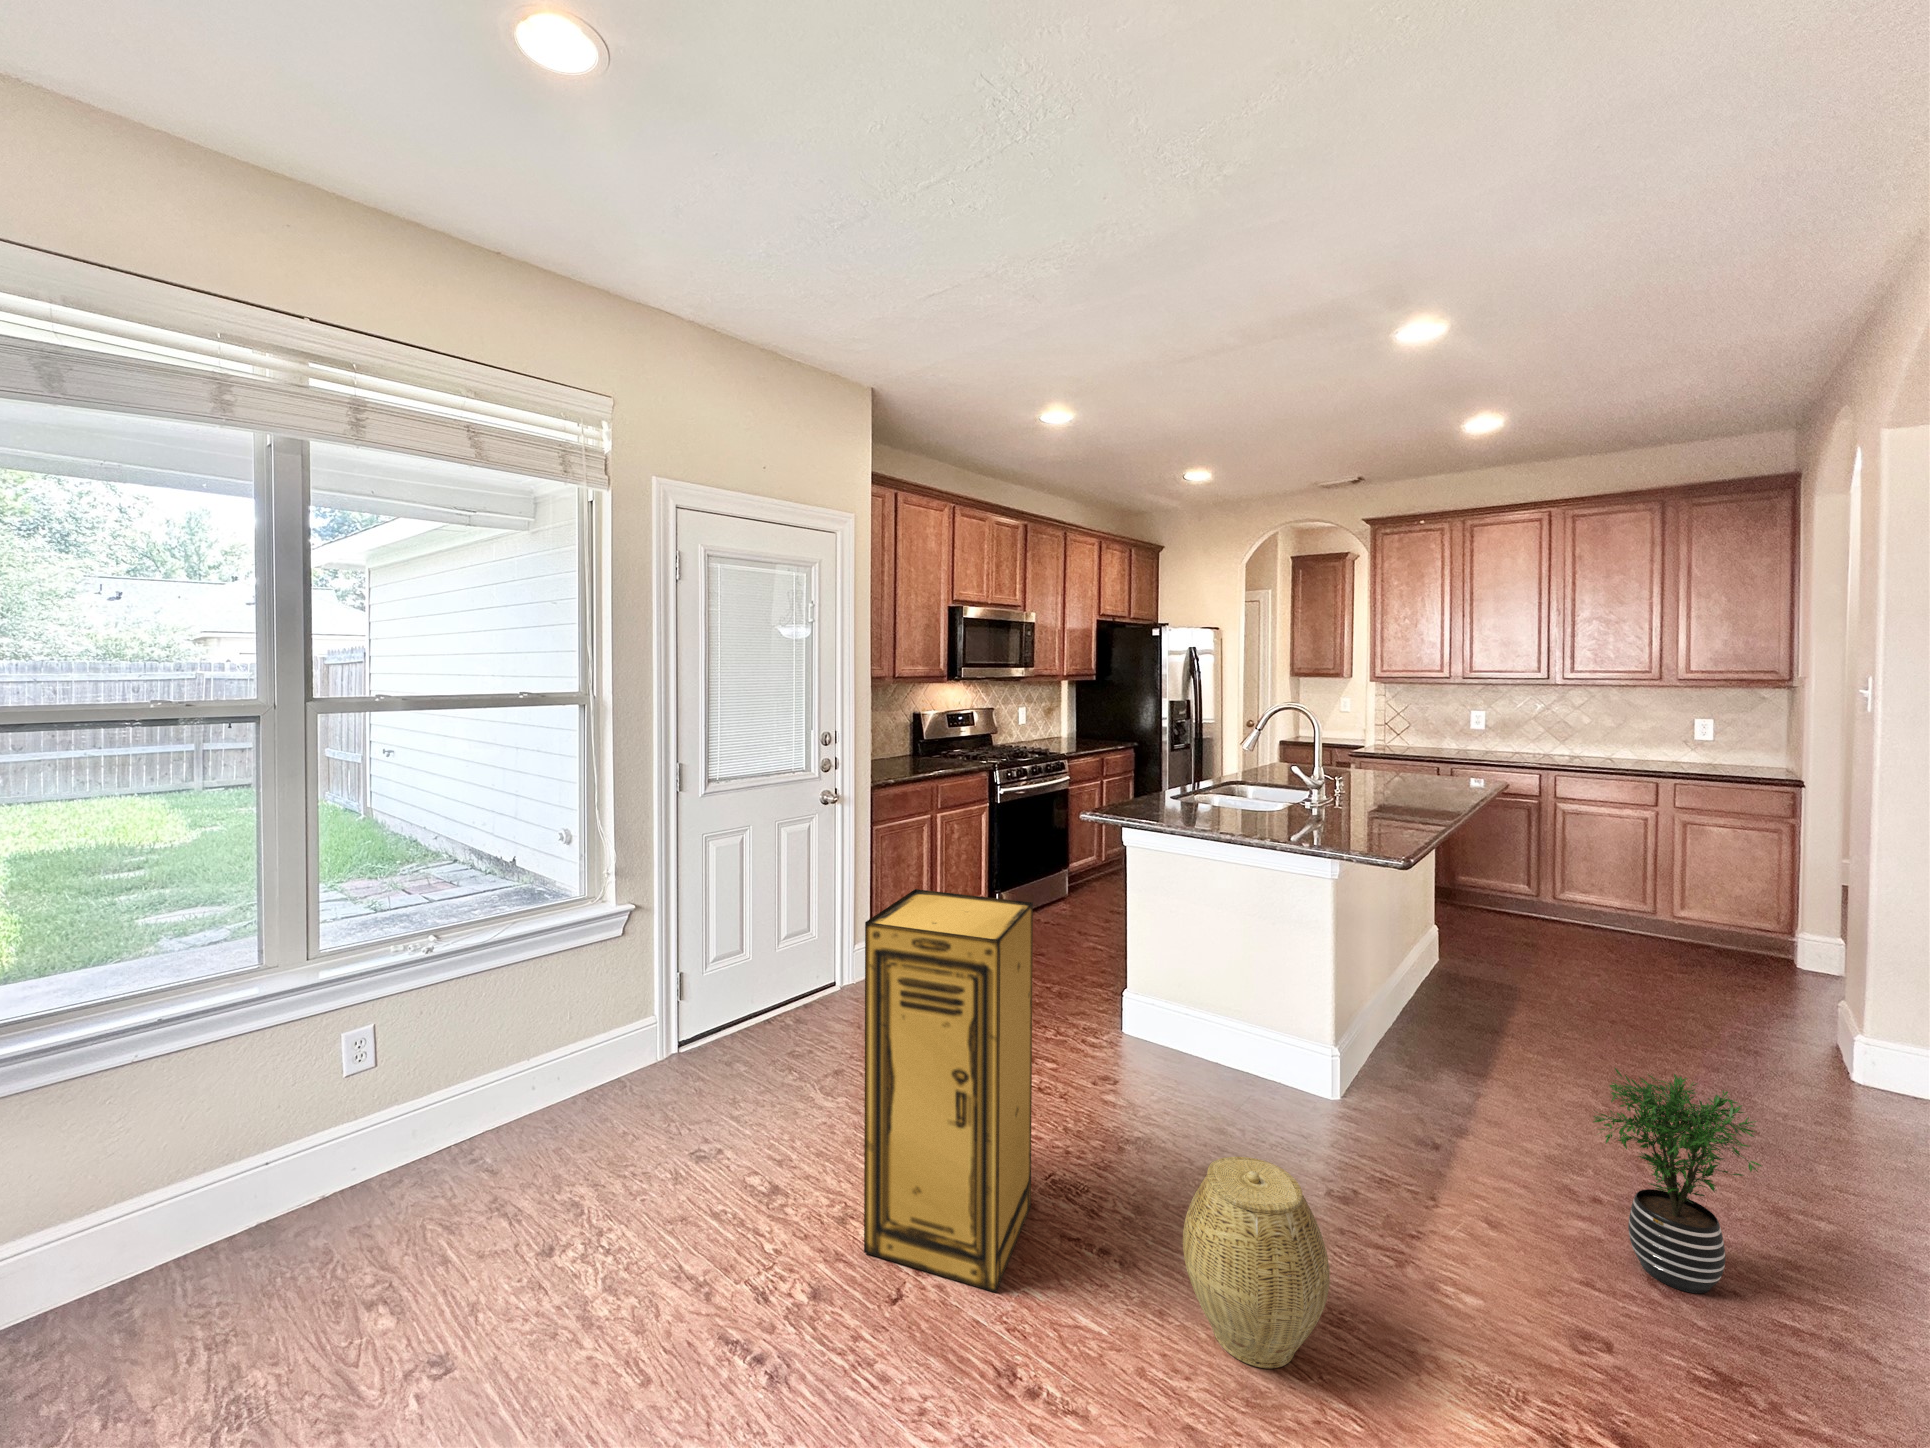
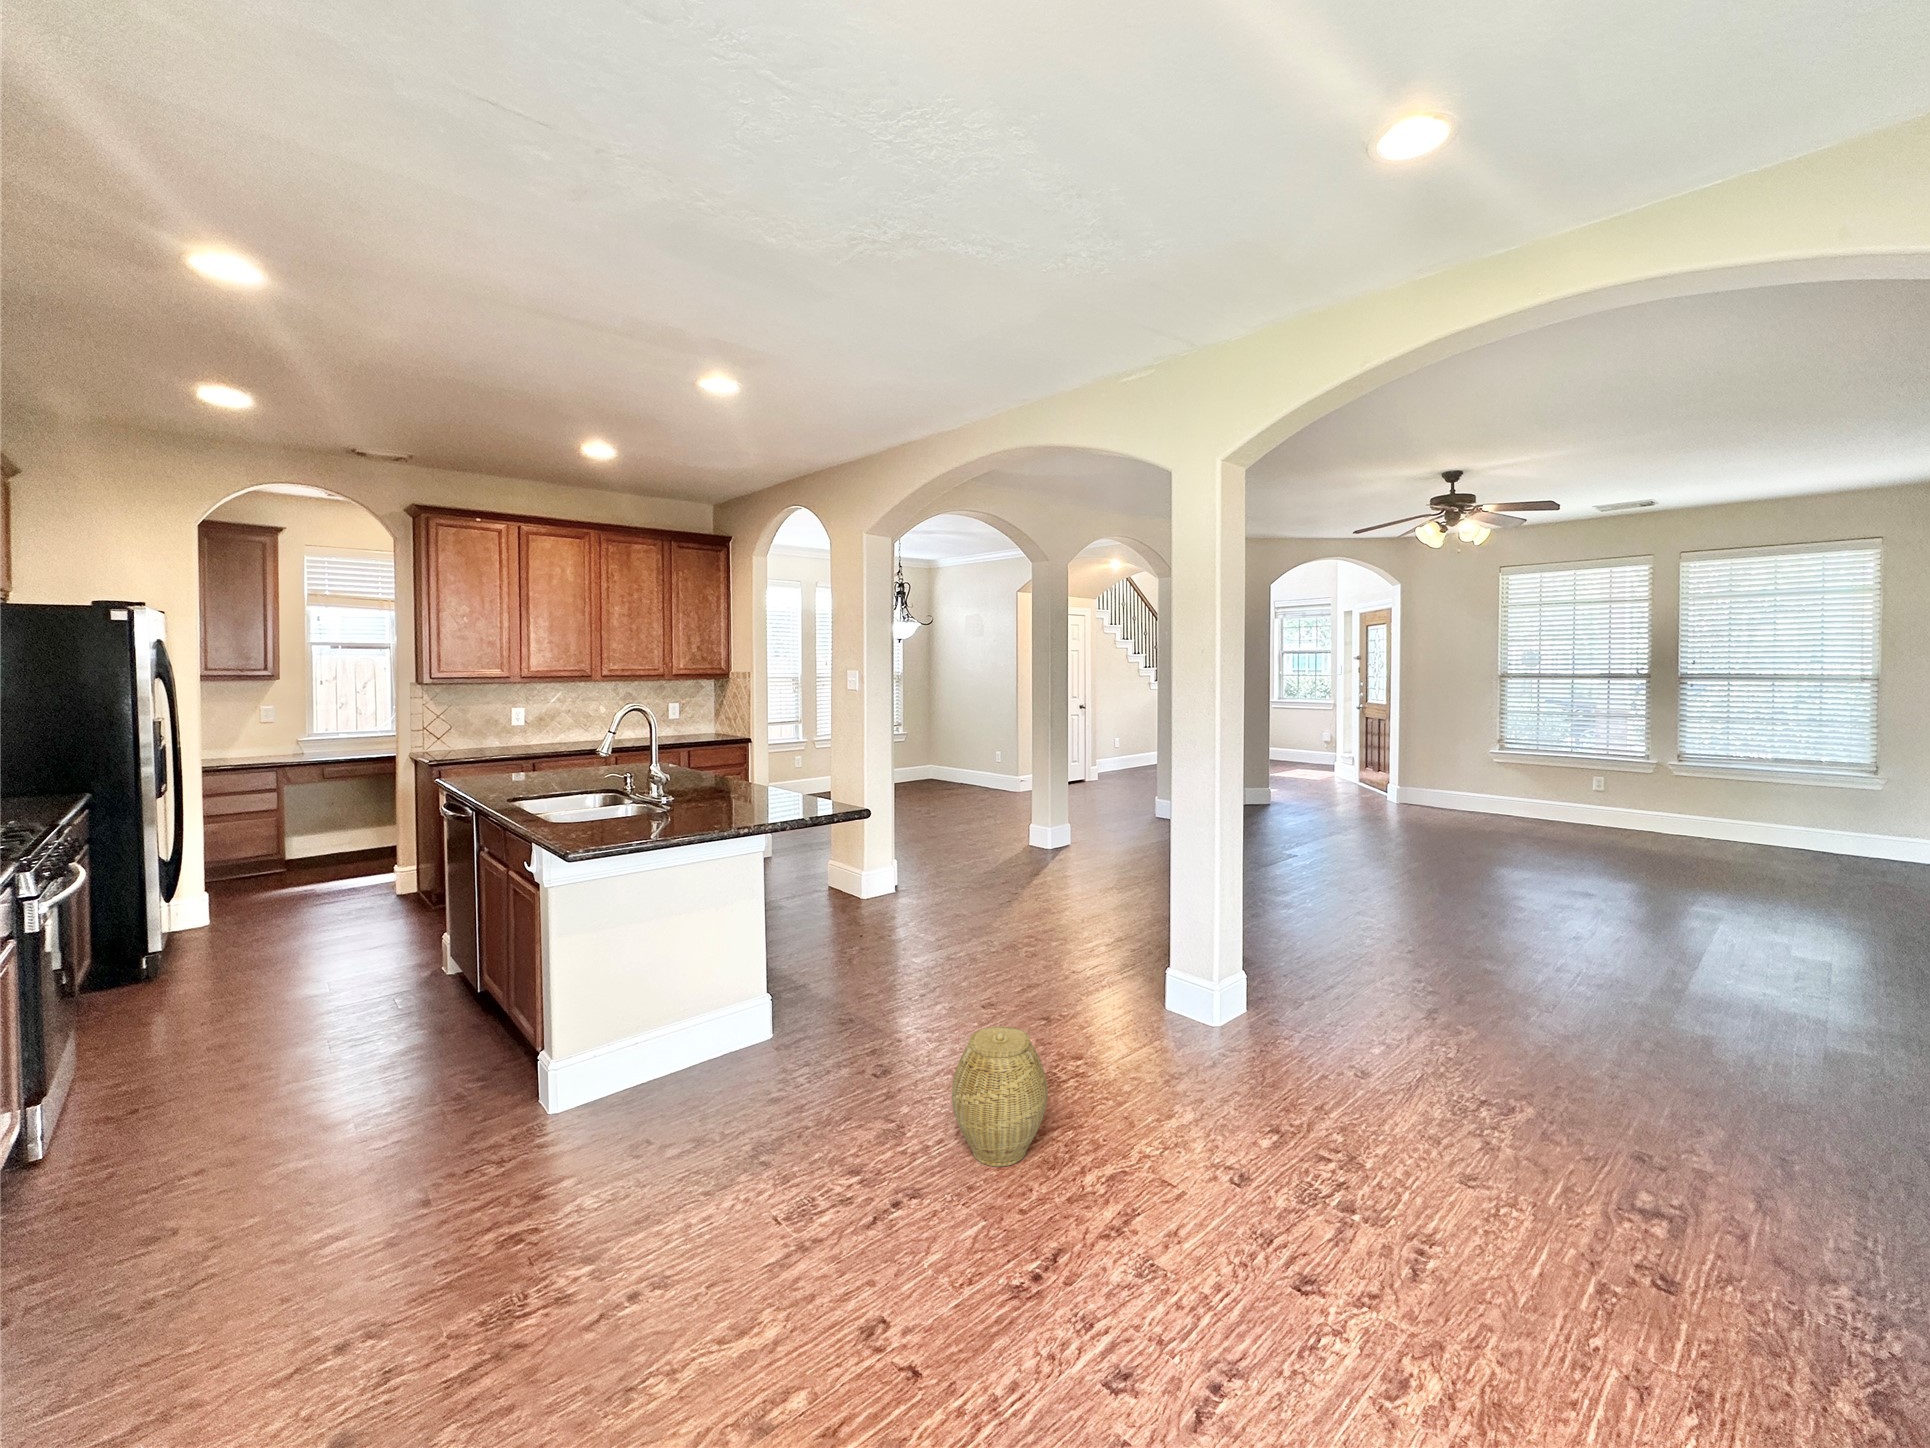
storage cabinet: present [864,889,1033,1292] -> none [713,923,928,1401]
potted plant: present [1594,1068,1761,1293] -> none [943,892,1022,1006]

